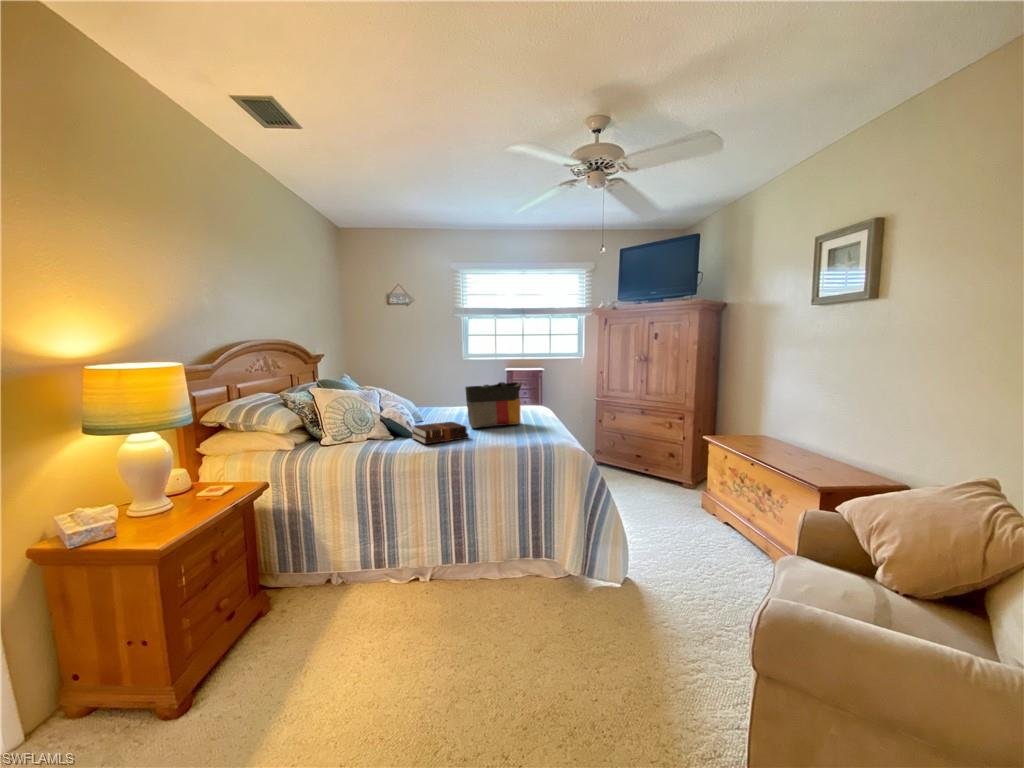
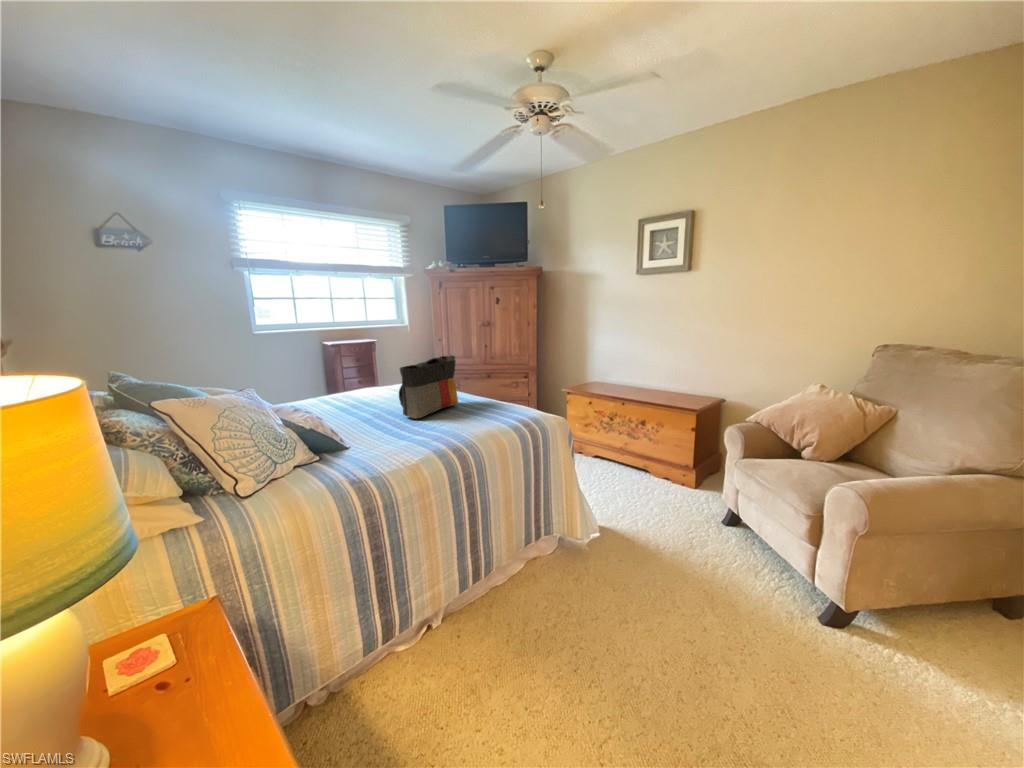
hardback book: present [412,422,469,444] -> none [365,416,439,451]

